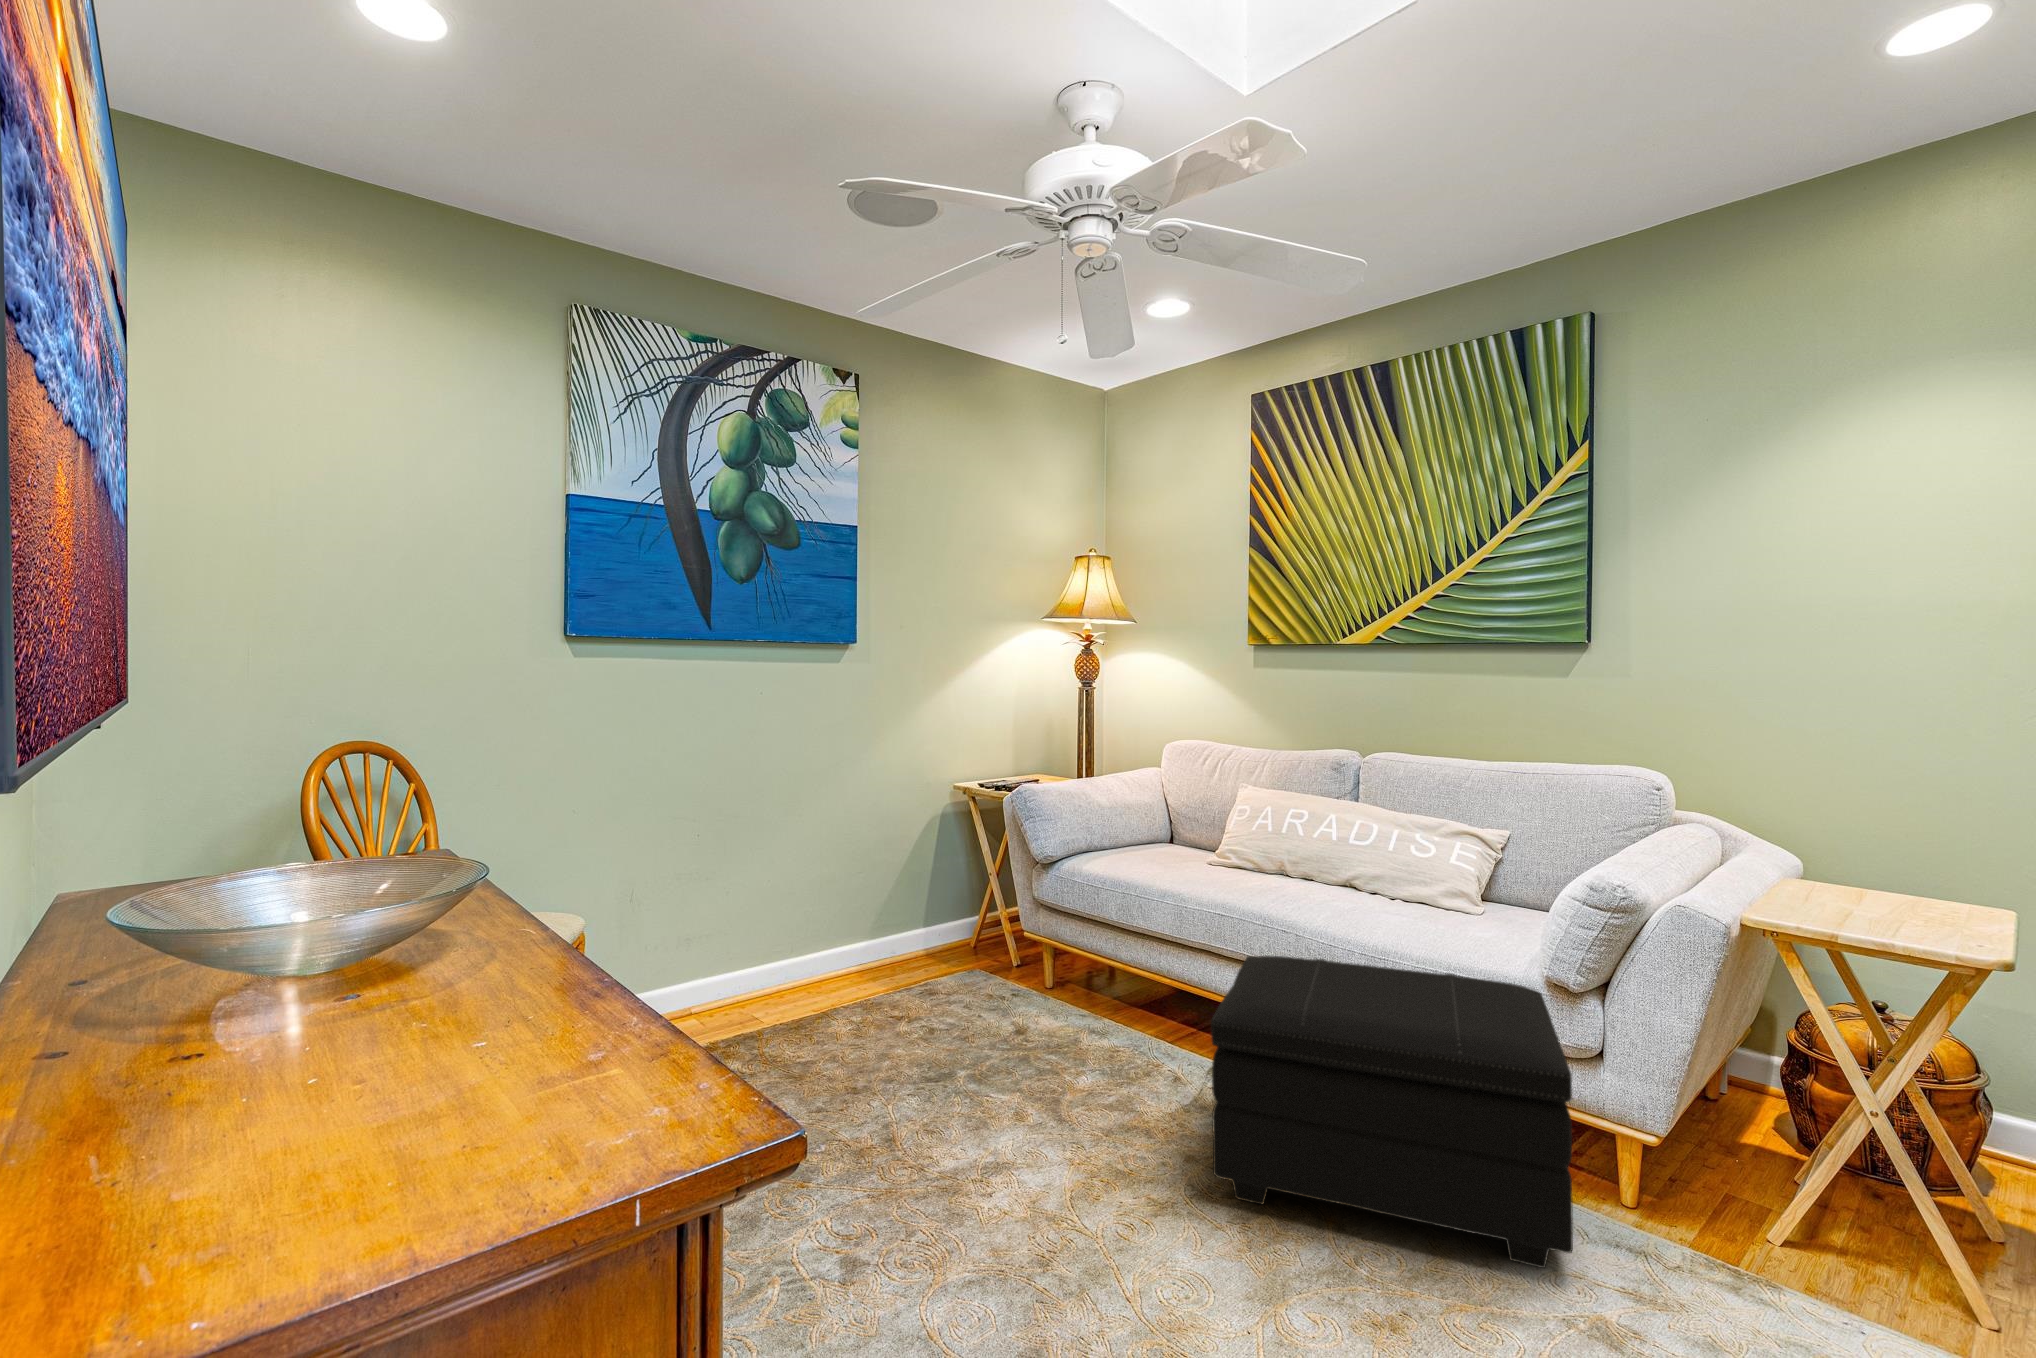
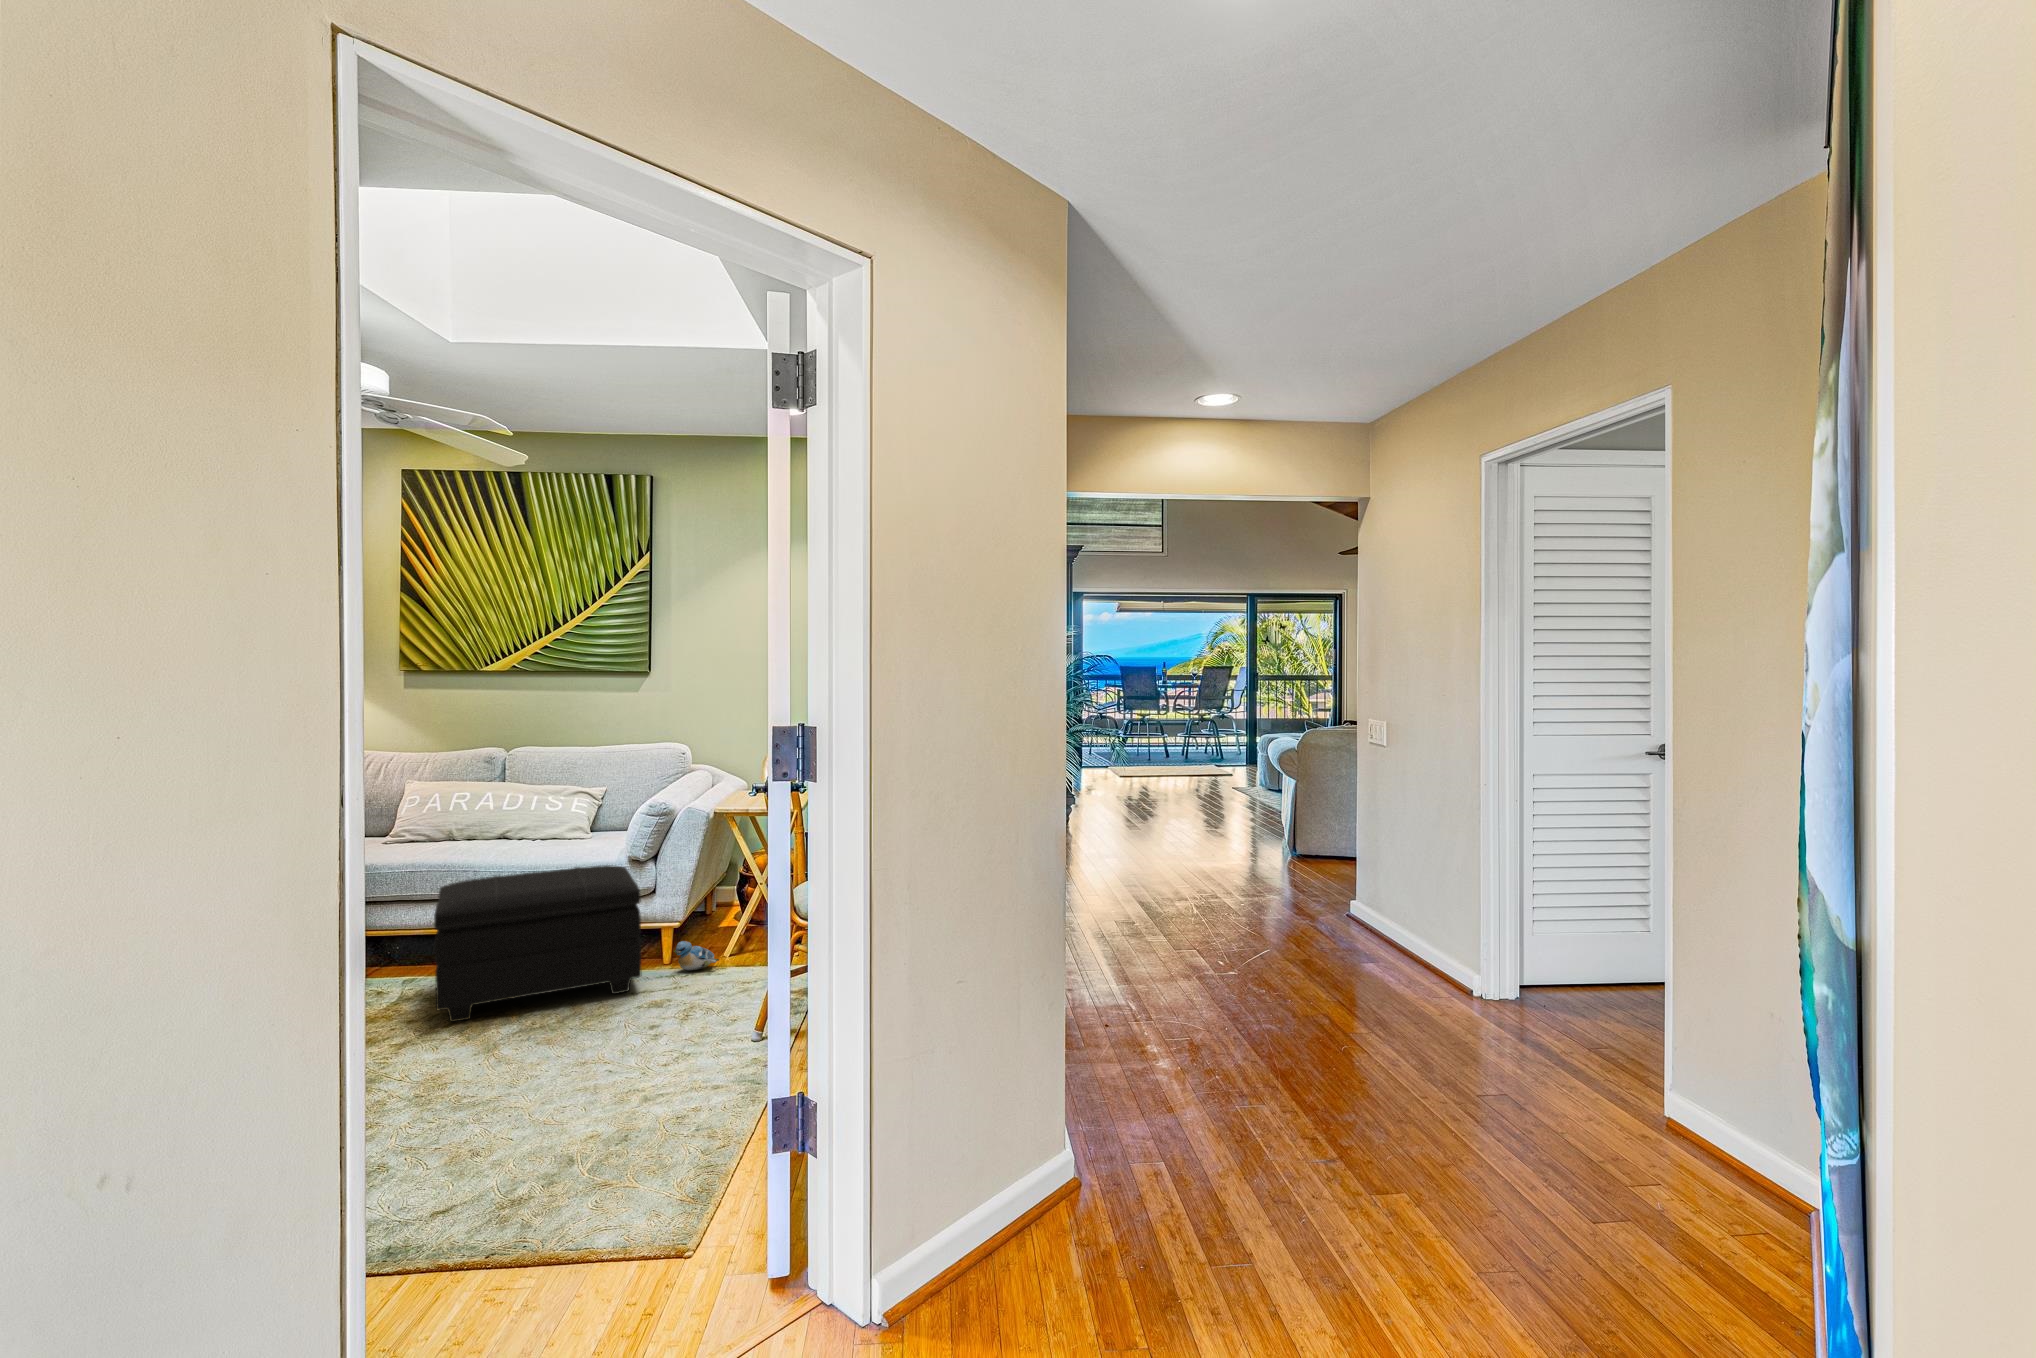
plush toy: none [1646,1188,1758,1269] -> present [674,941,719,970]

